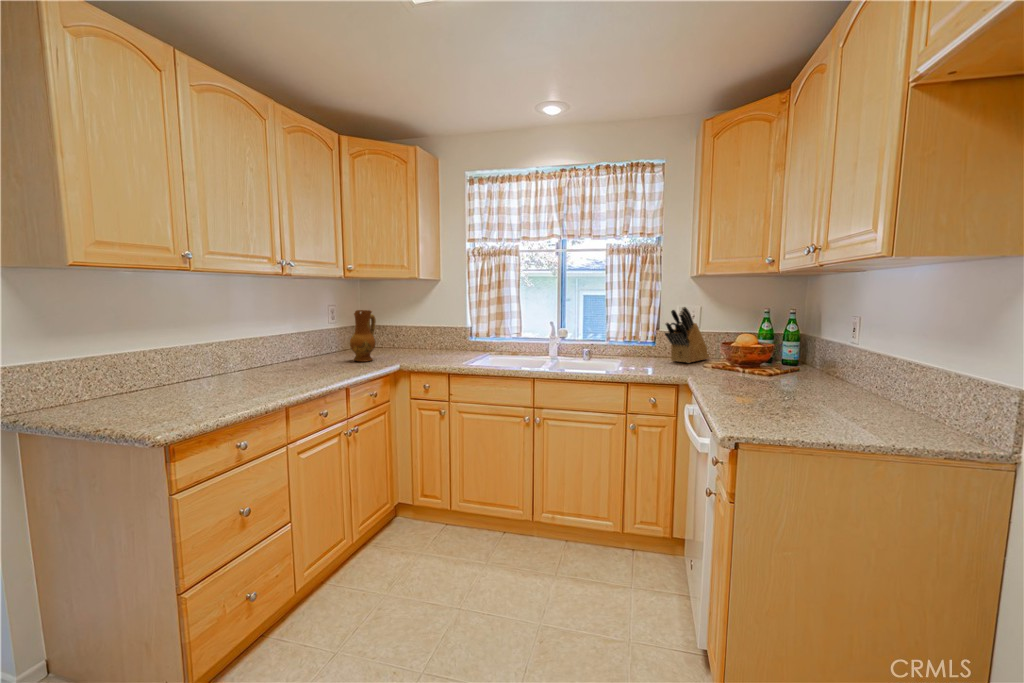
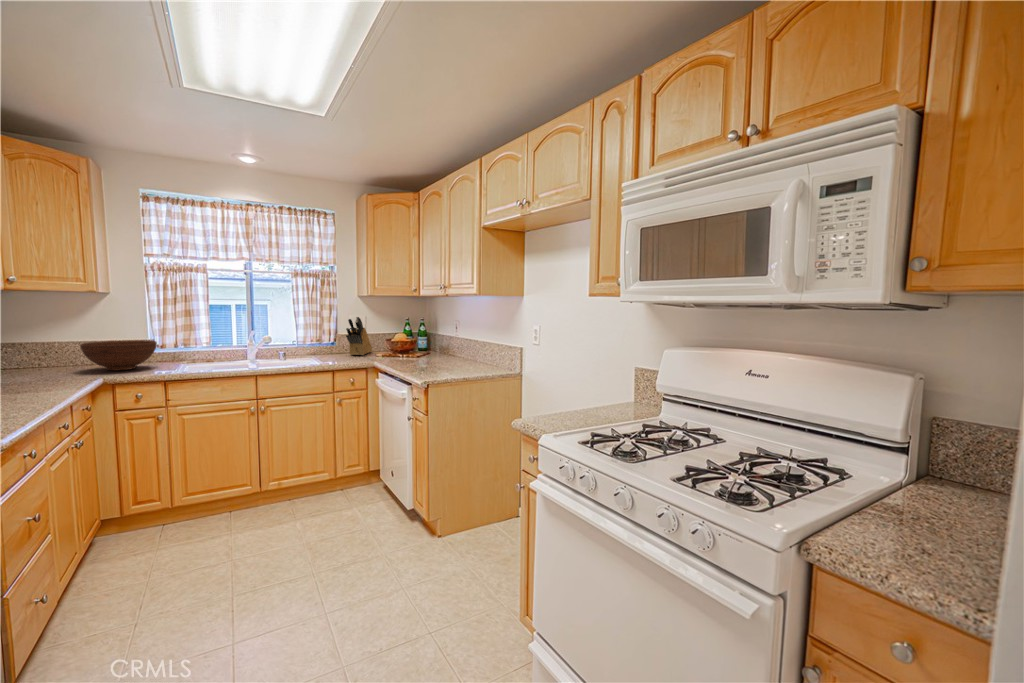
ceramic jug: present [350,310,376,362] -> none [21,327,60,382]
fruit bowl: none [403,326,462,356] -> present [80,340,157,371]

